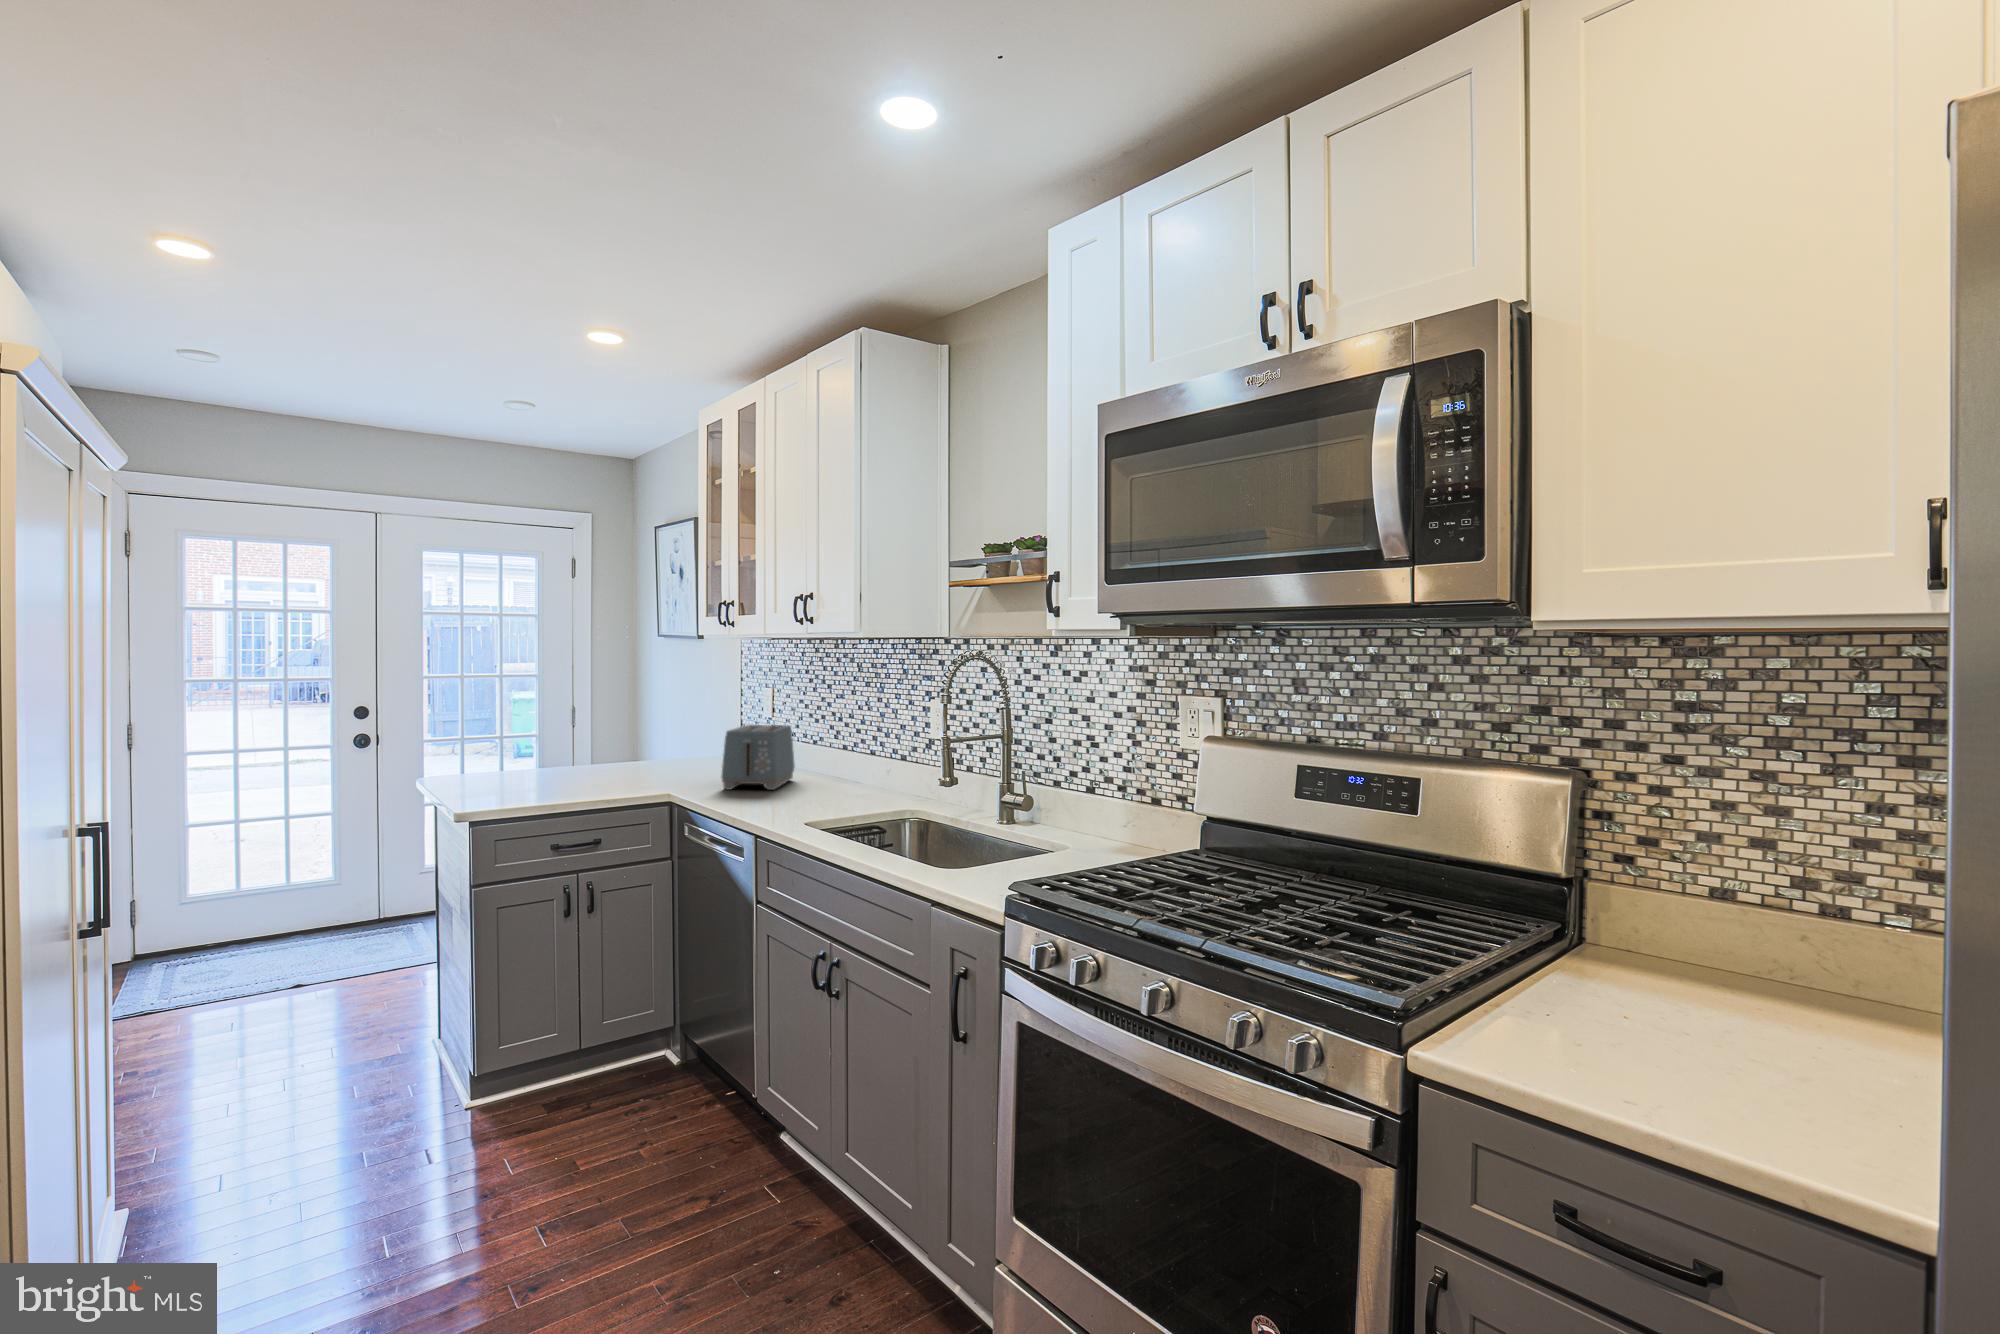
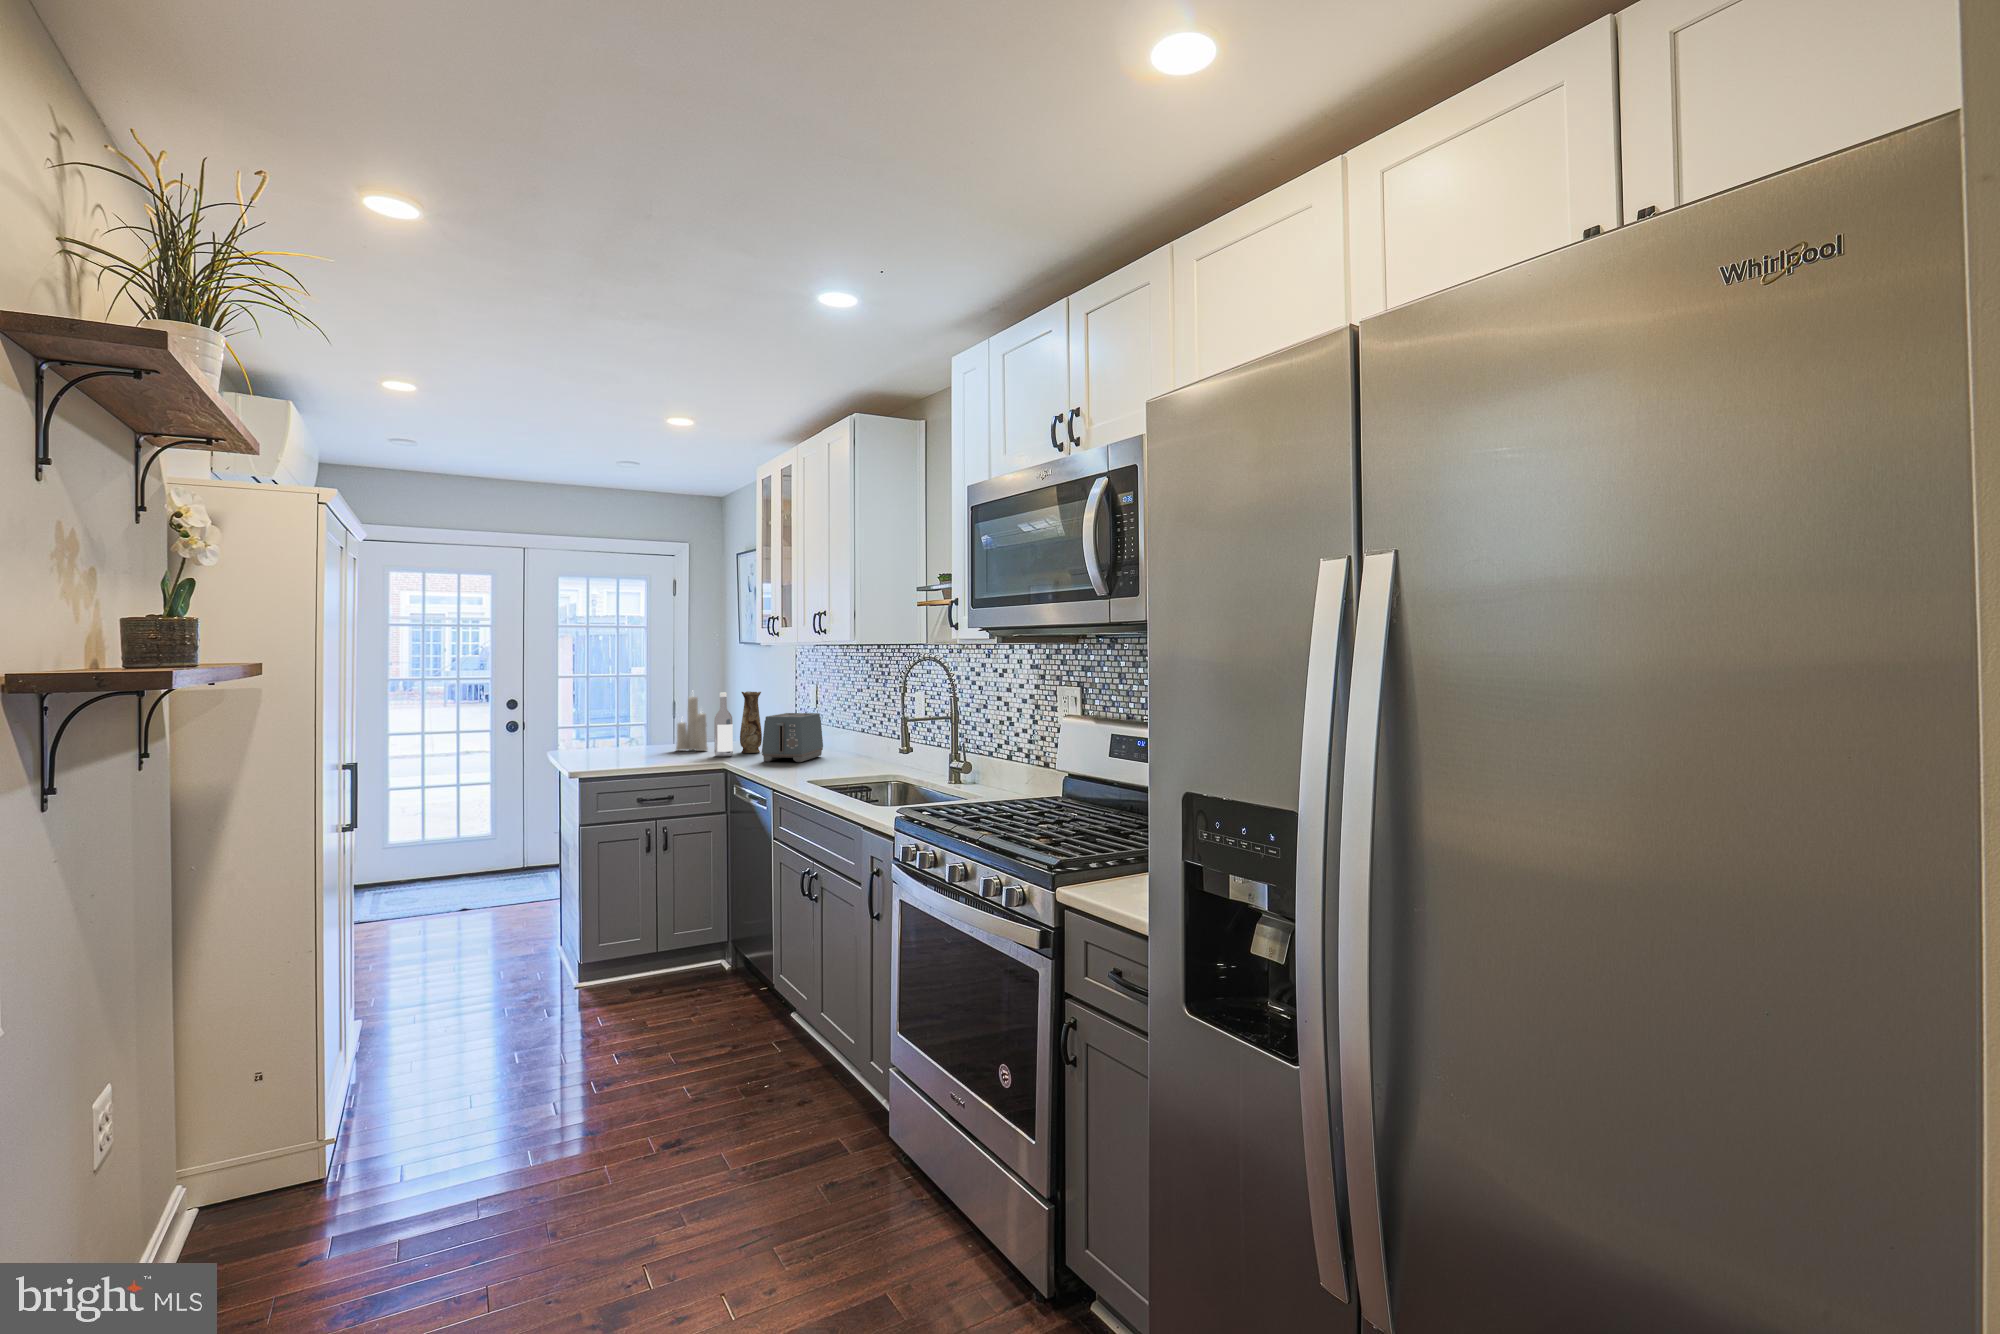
candle: none [596,690,639,774] -> present [676,696,708,751]
vase: none [683,697,711,776] -> present [740,691,762,753]
wine bottle: none [653,699,677,783] -> present [714,692,733,757]

